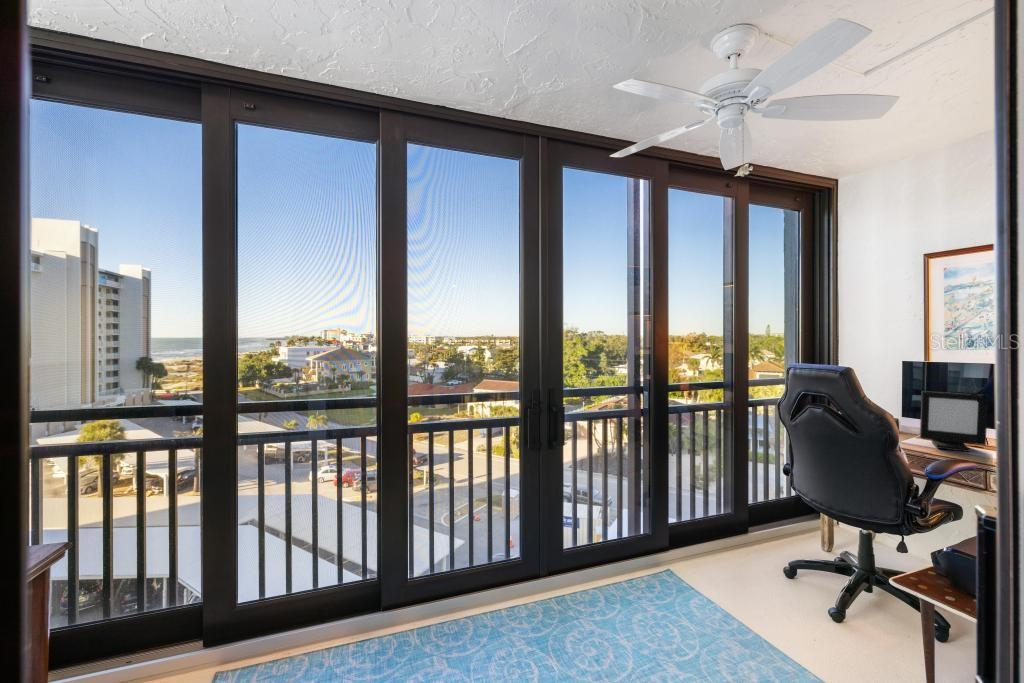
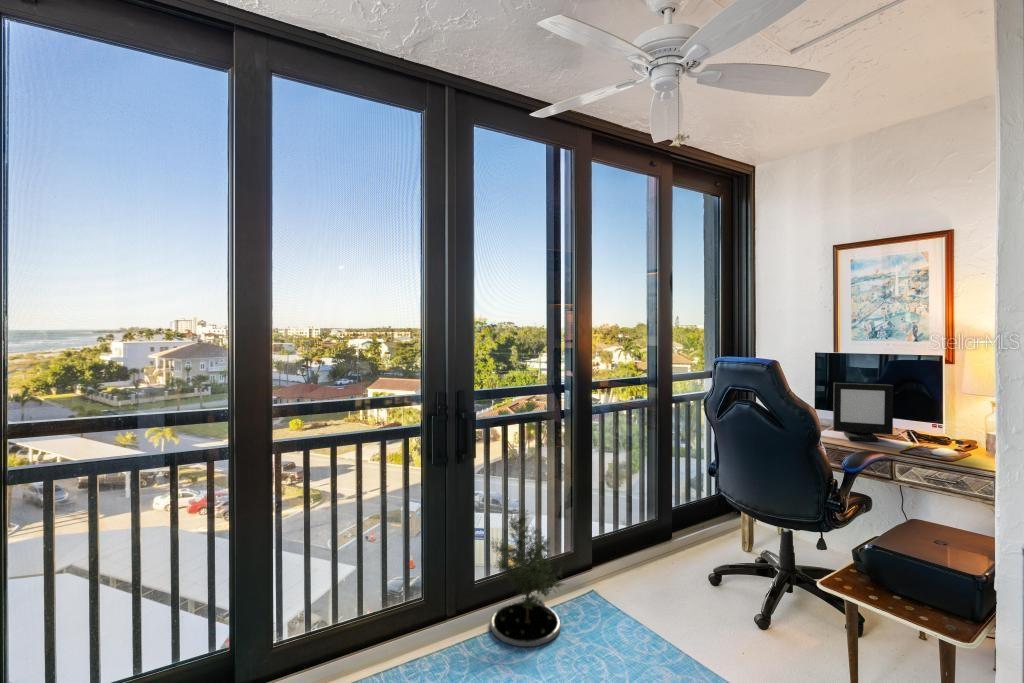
potted tree: none [576,494,647,622] -> present [490,510,563,647]

